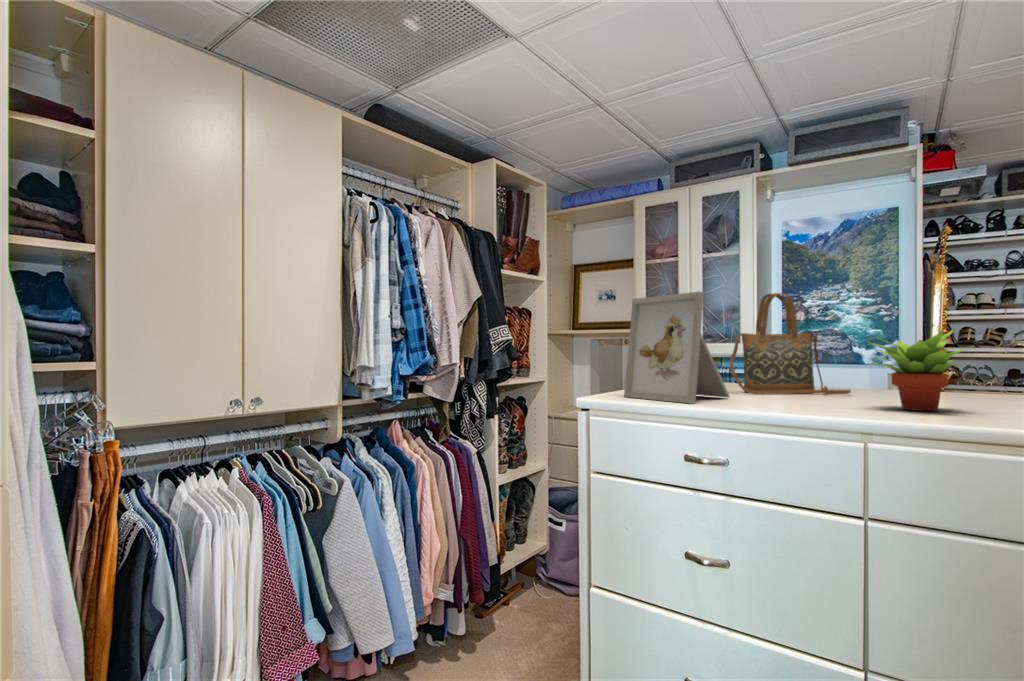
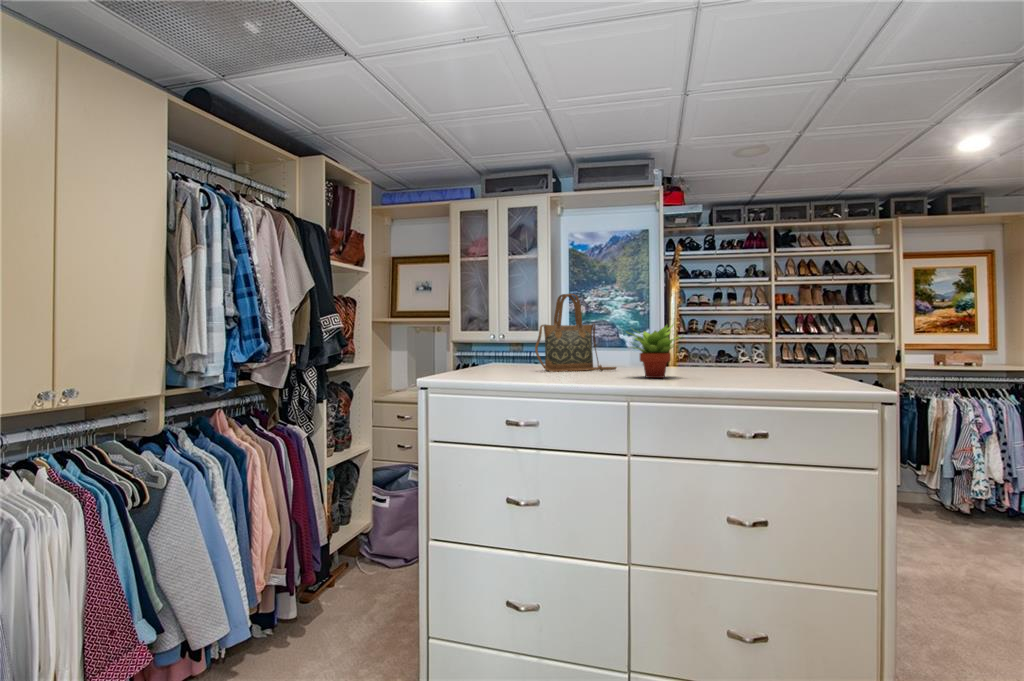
picture frame: present [624,292,730,404] -> none [457,292,537,379]

